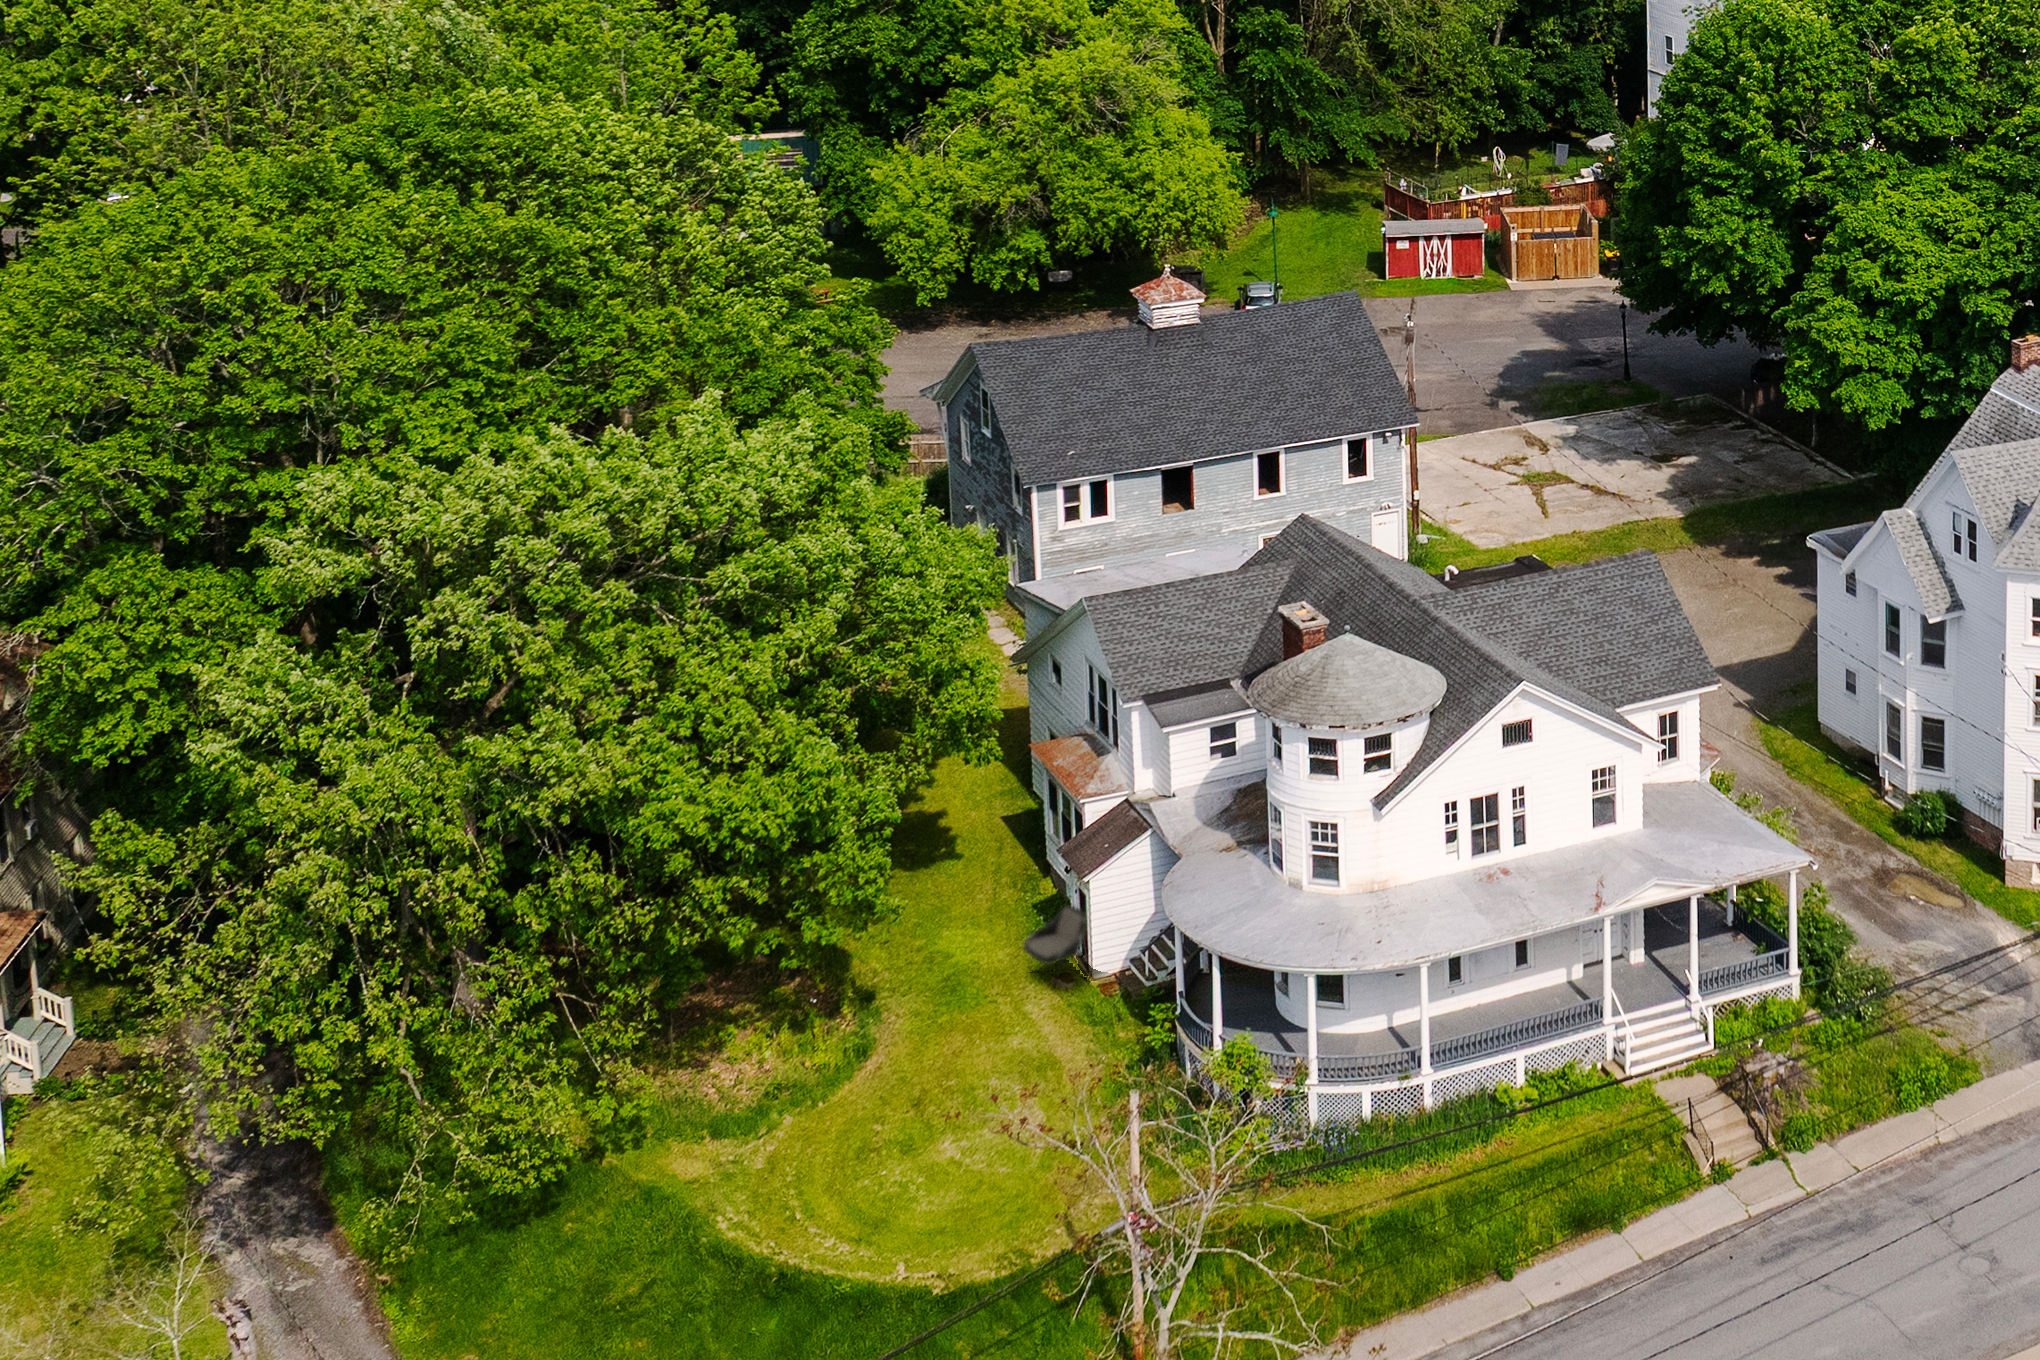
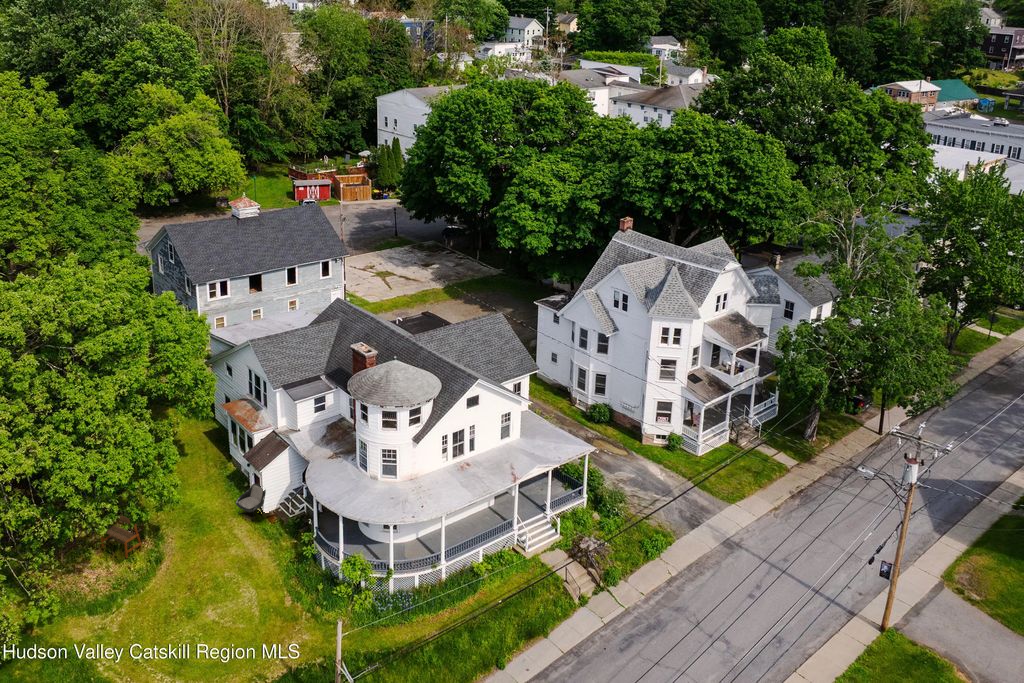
bench: none [739,940,818,1040] -> present [101,516,142,558]

